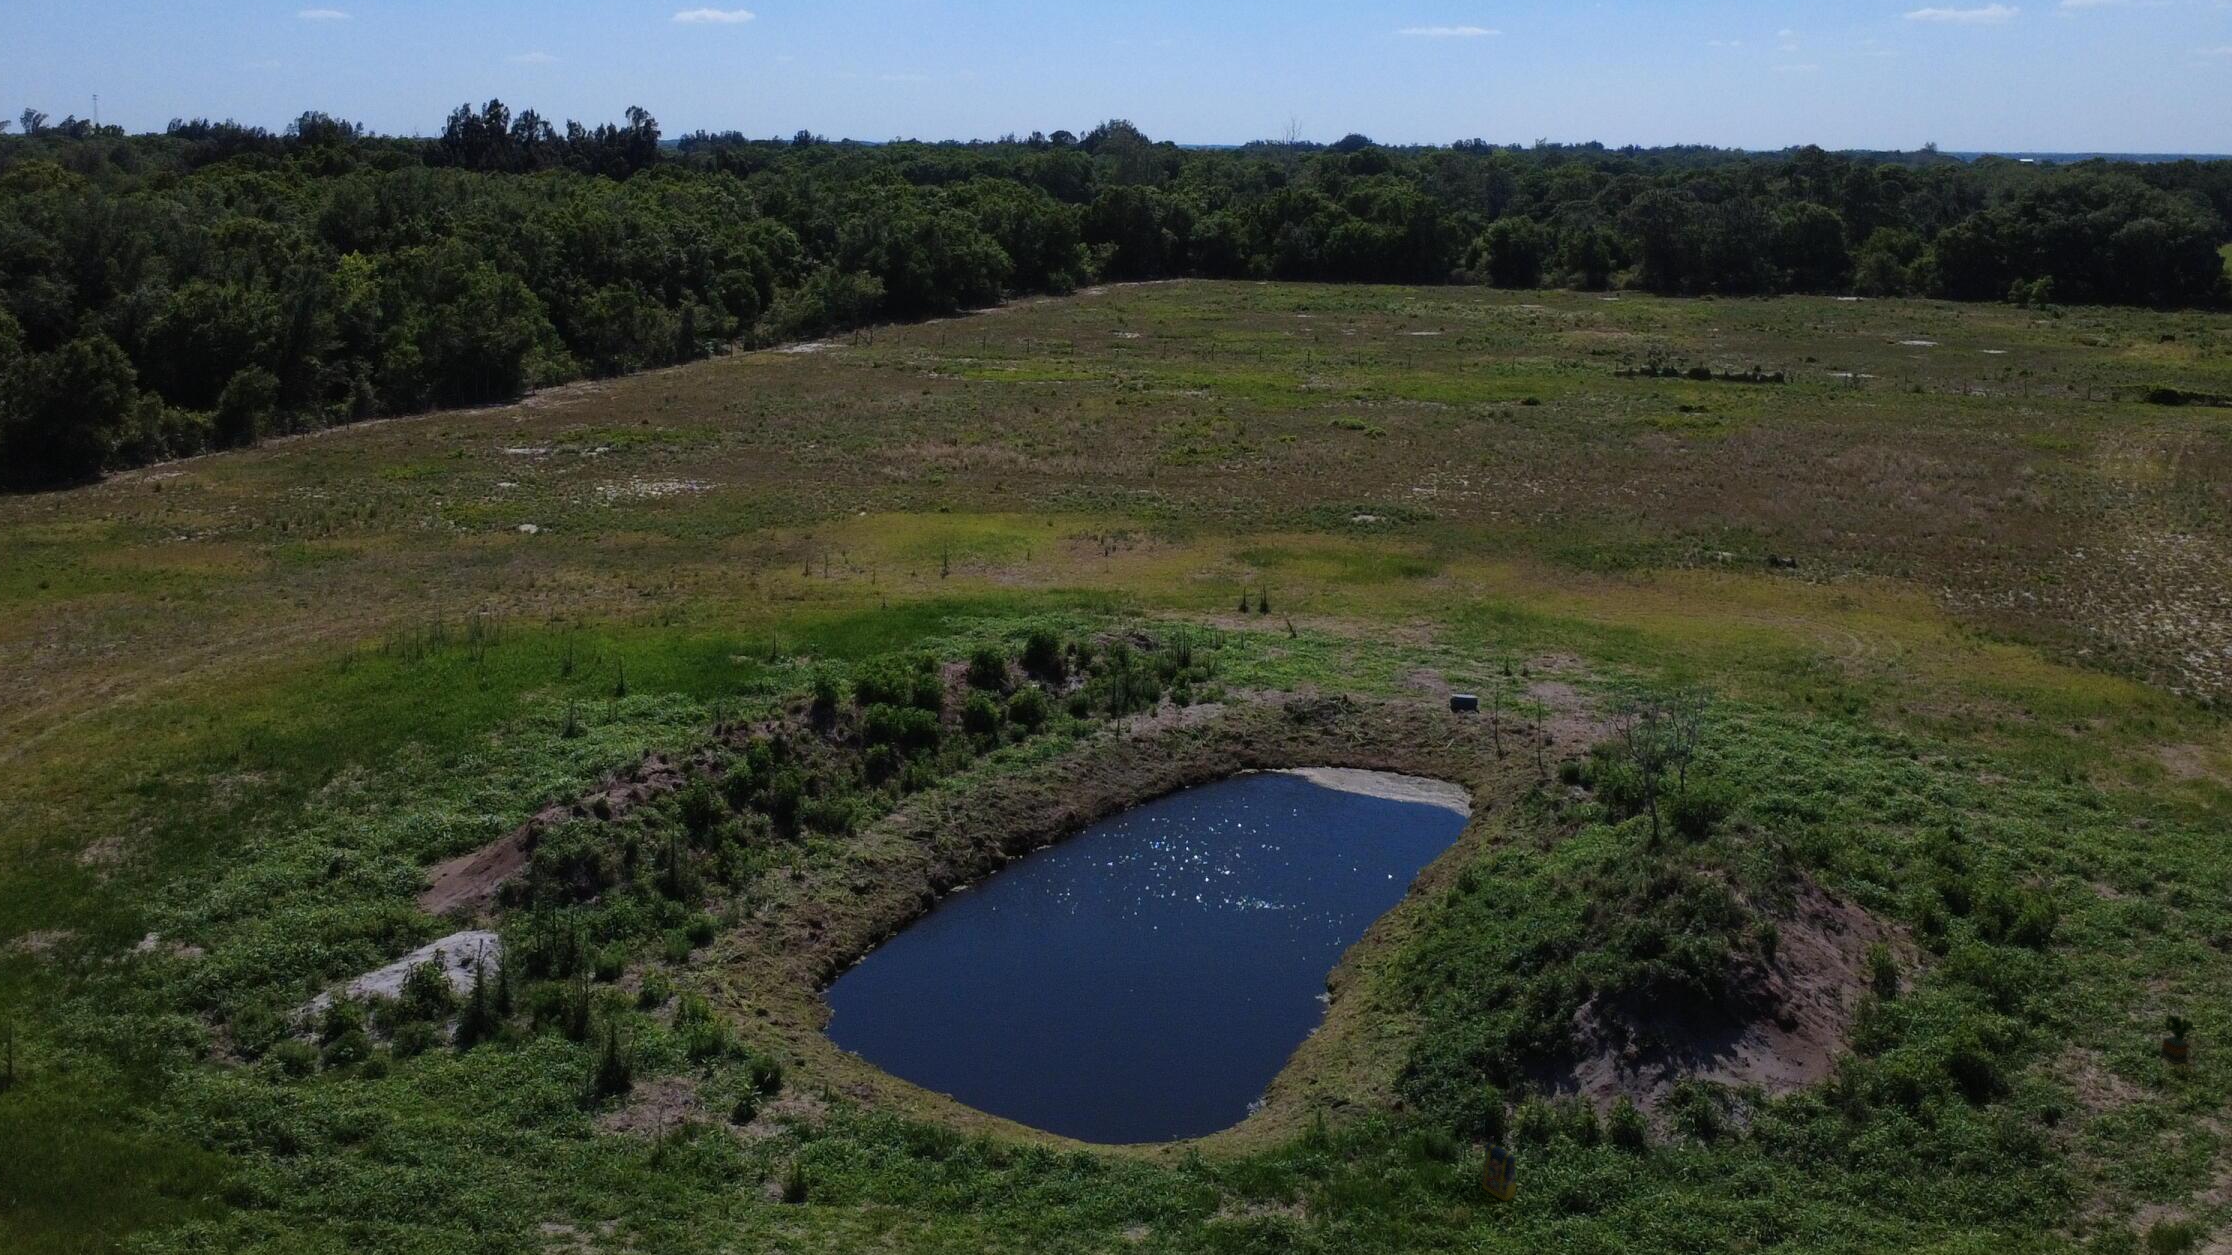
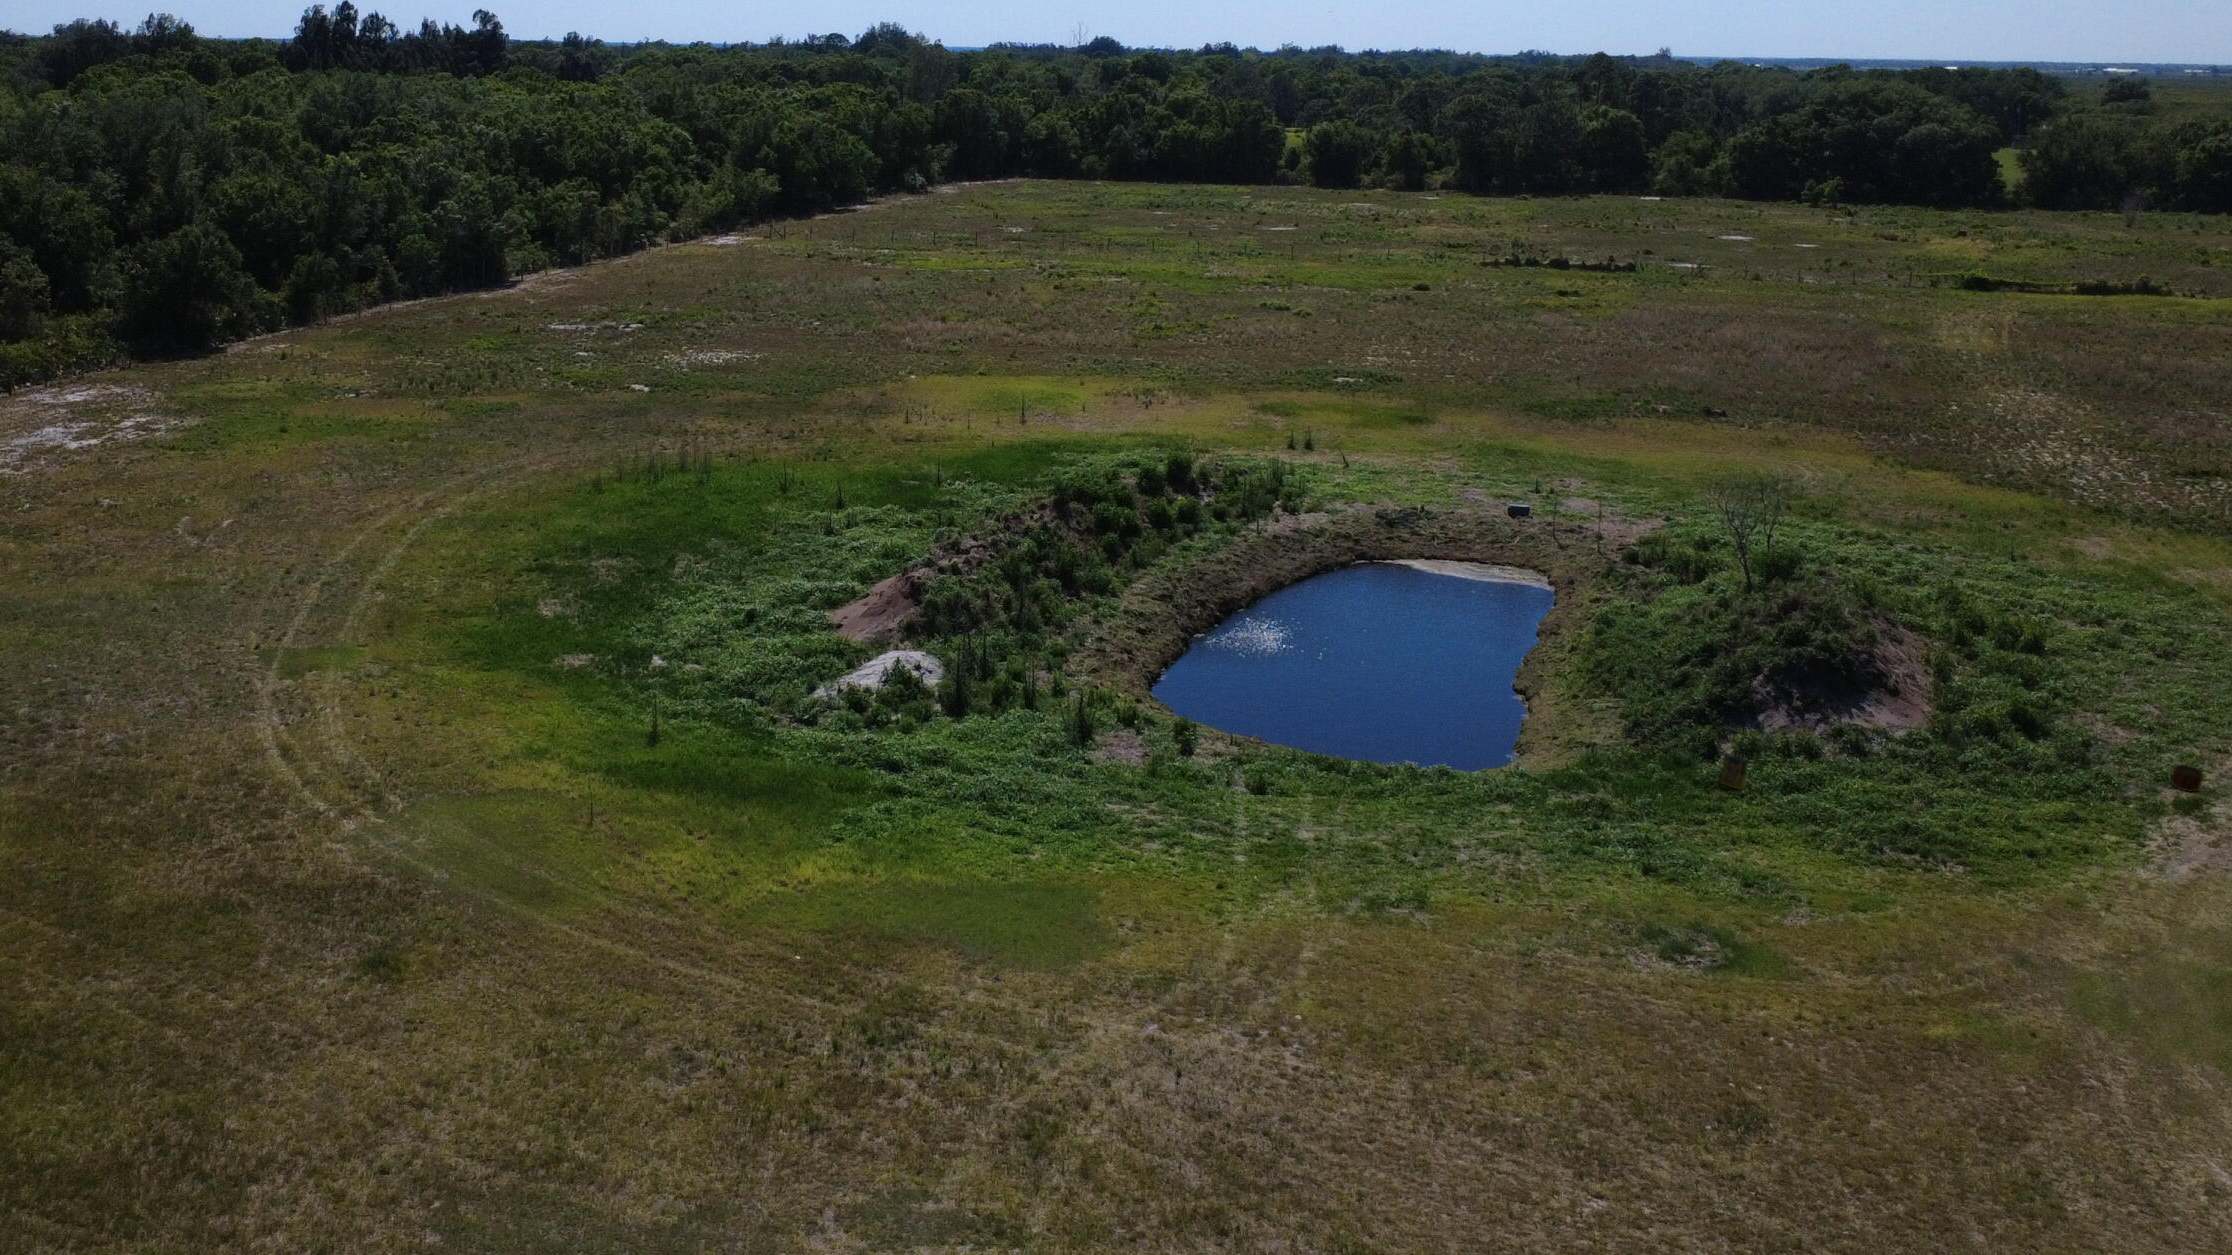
potted tree: present [2161,1015,2197,1064] -> none [2146,686,2175,719]
bucket: none [2155,1166,2199,1211] -> present [2171,765,2203,792]

